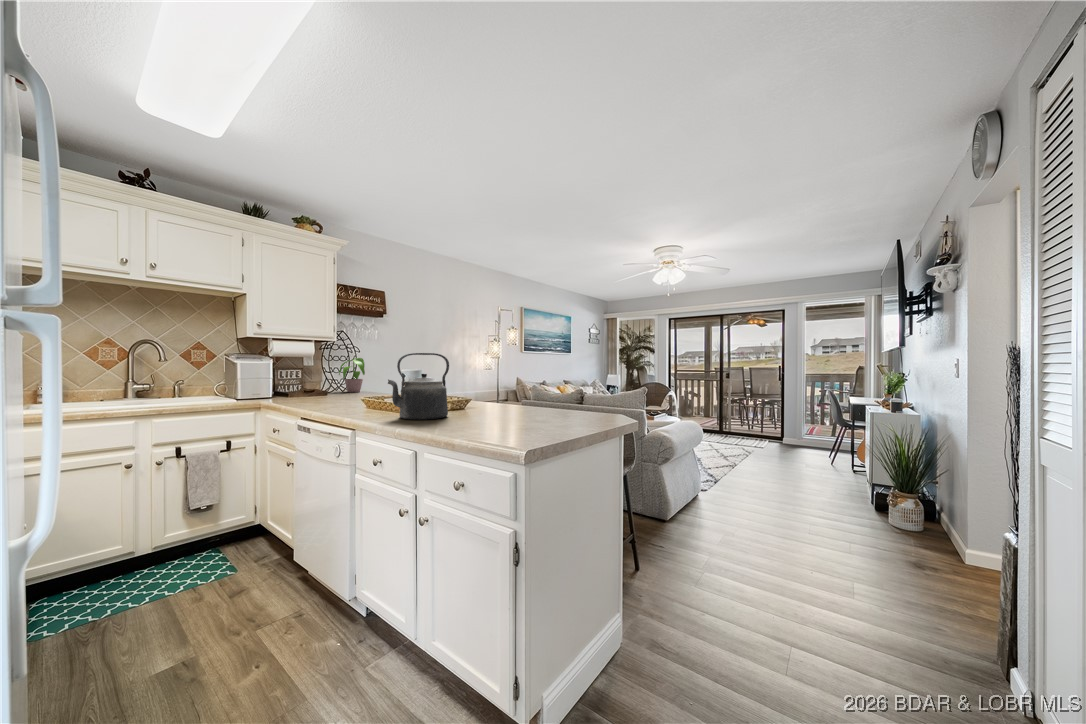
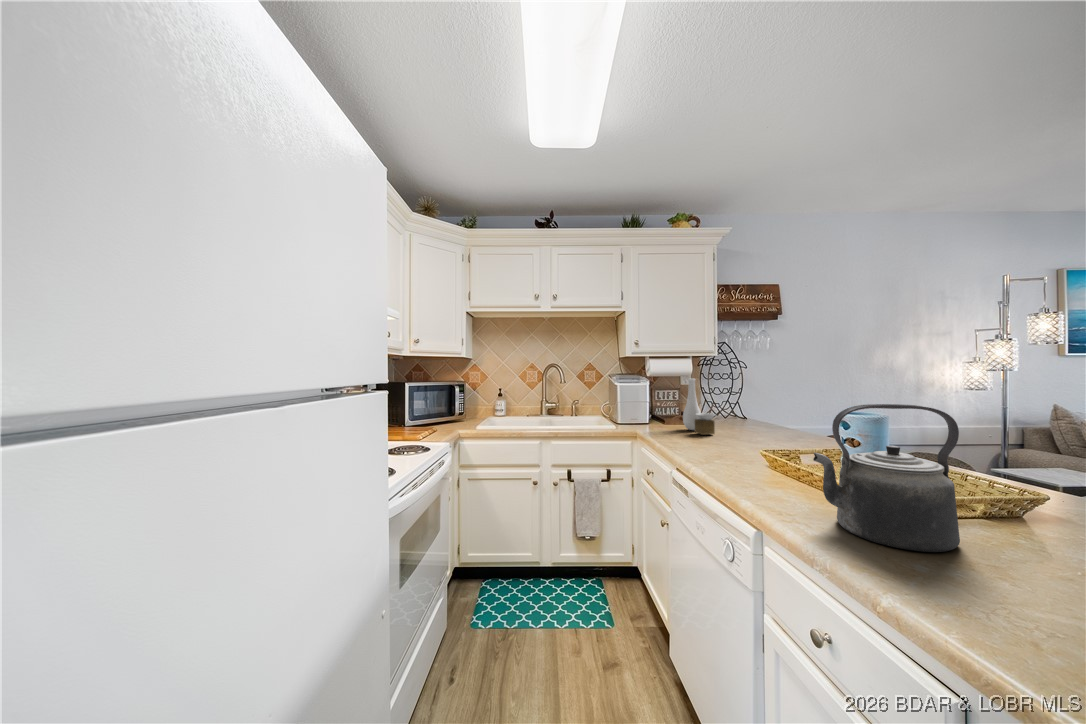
vase: none [306,356,334,399] -> present [683,378,715,435]
potted plant: present [339,358,365,392] -> none [715,375,763,419]

